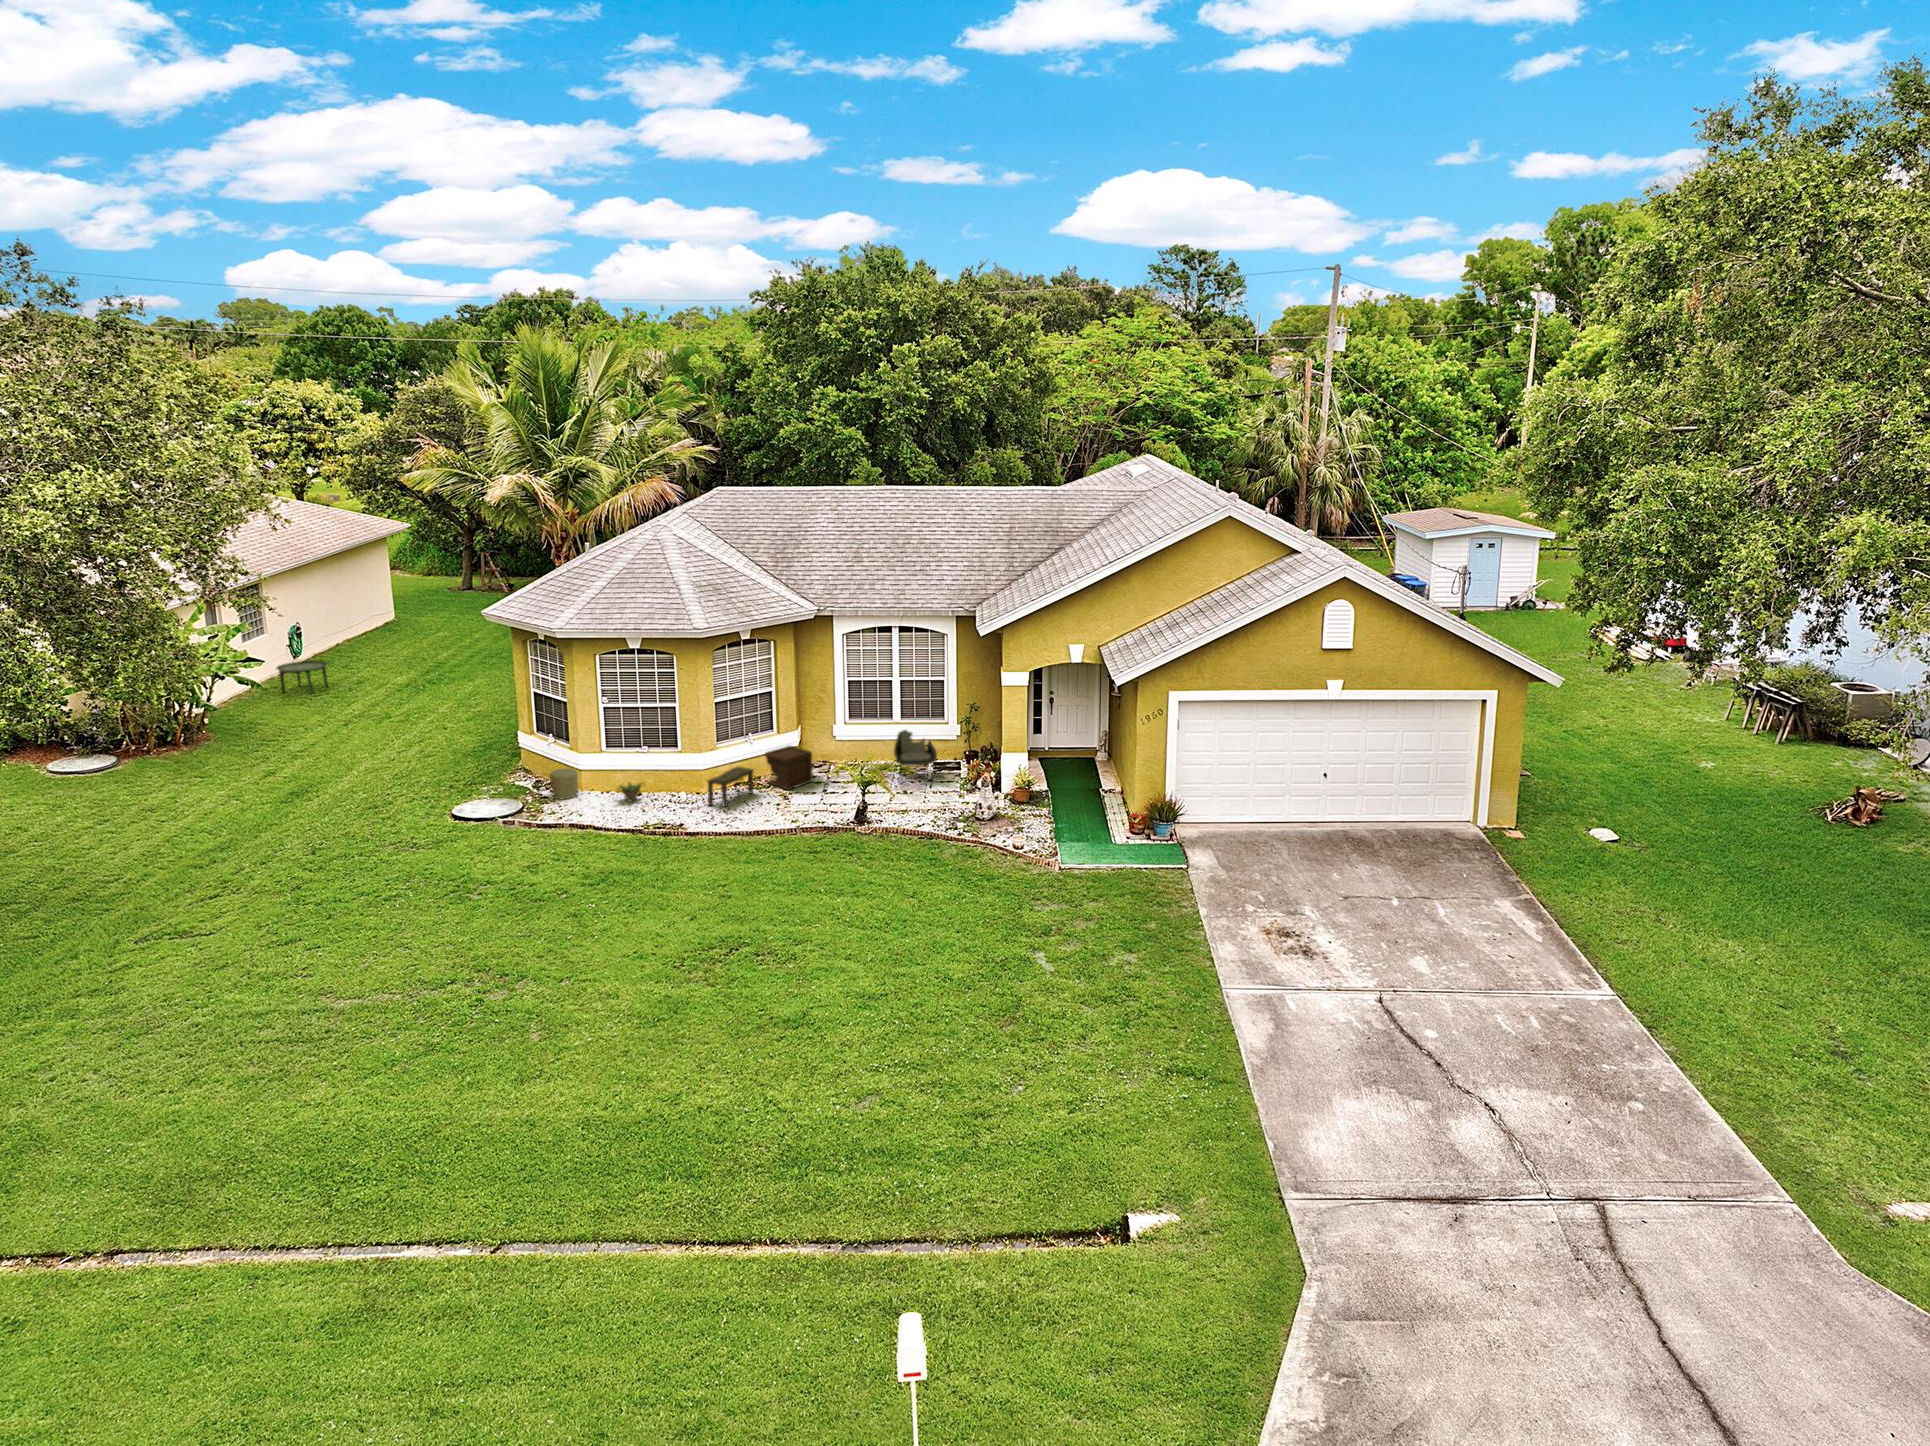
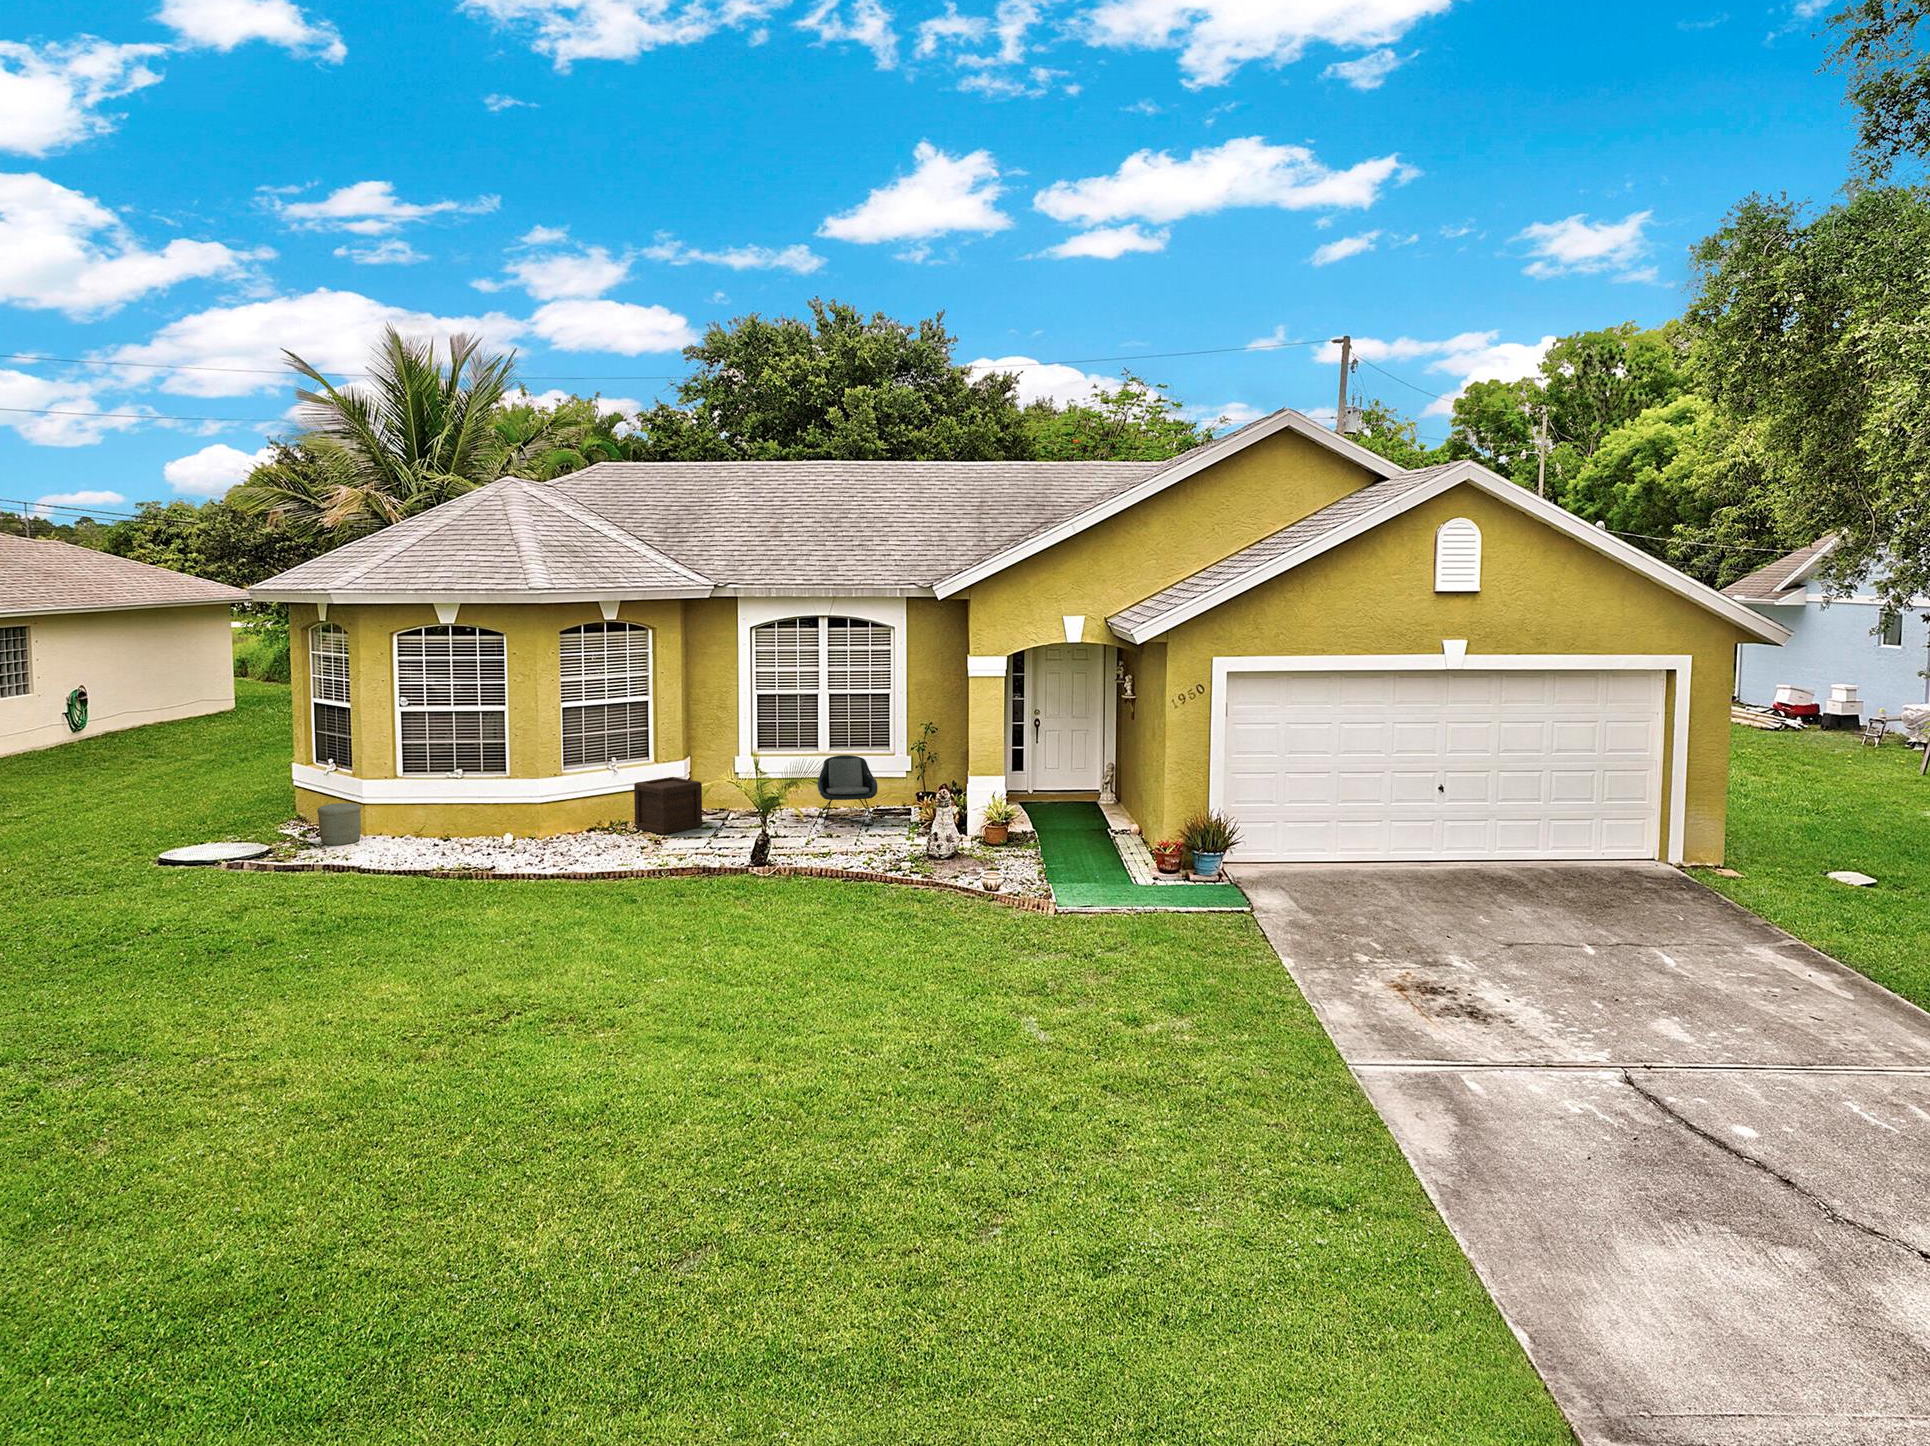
round table: present [277,661,328,693] -> none [28,716,101,754]
bench: present [707,767,754,807] -> none [542,800,615,851]
decorative plant: present [620,783,642,802] -> none [409,820,458,847]

